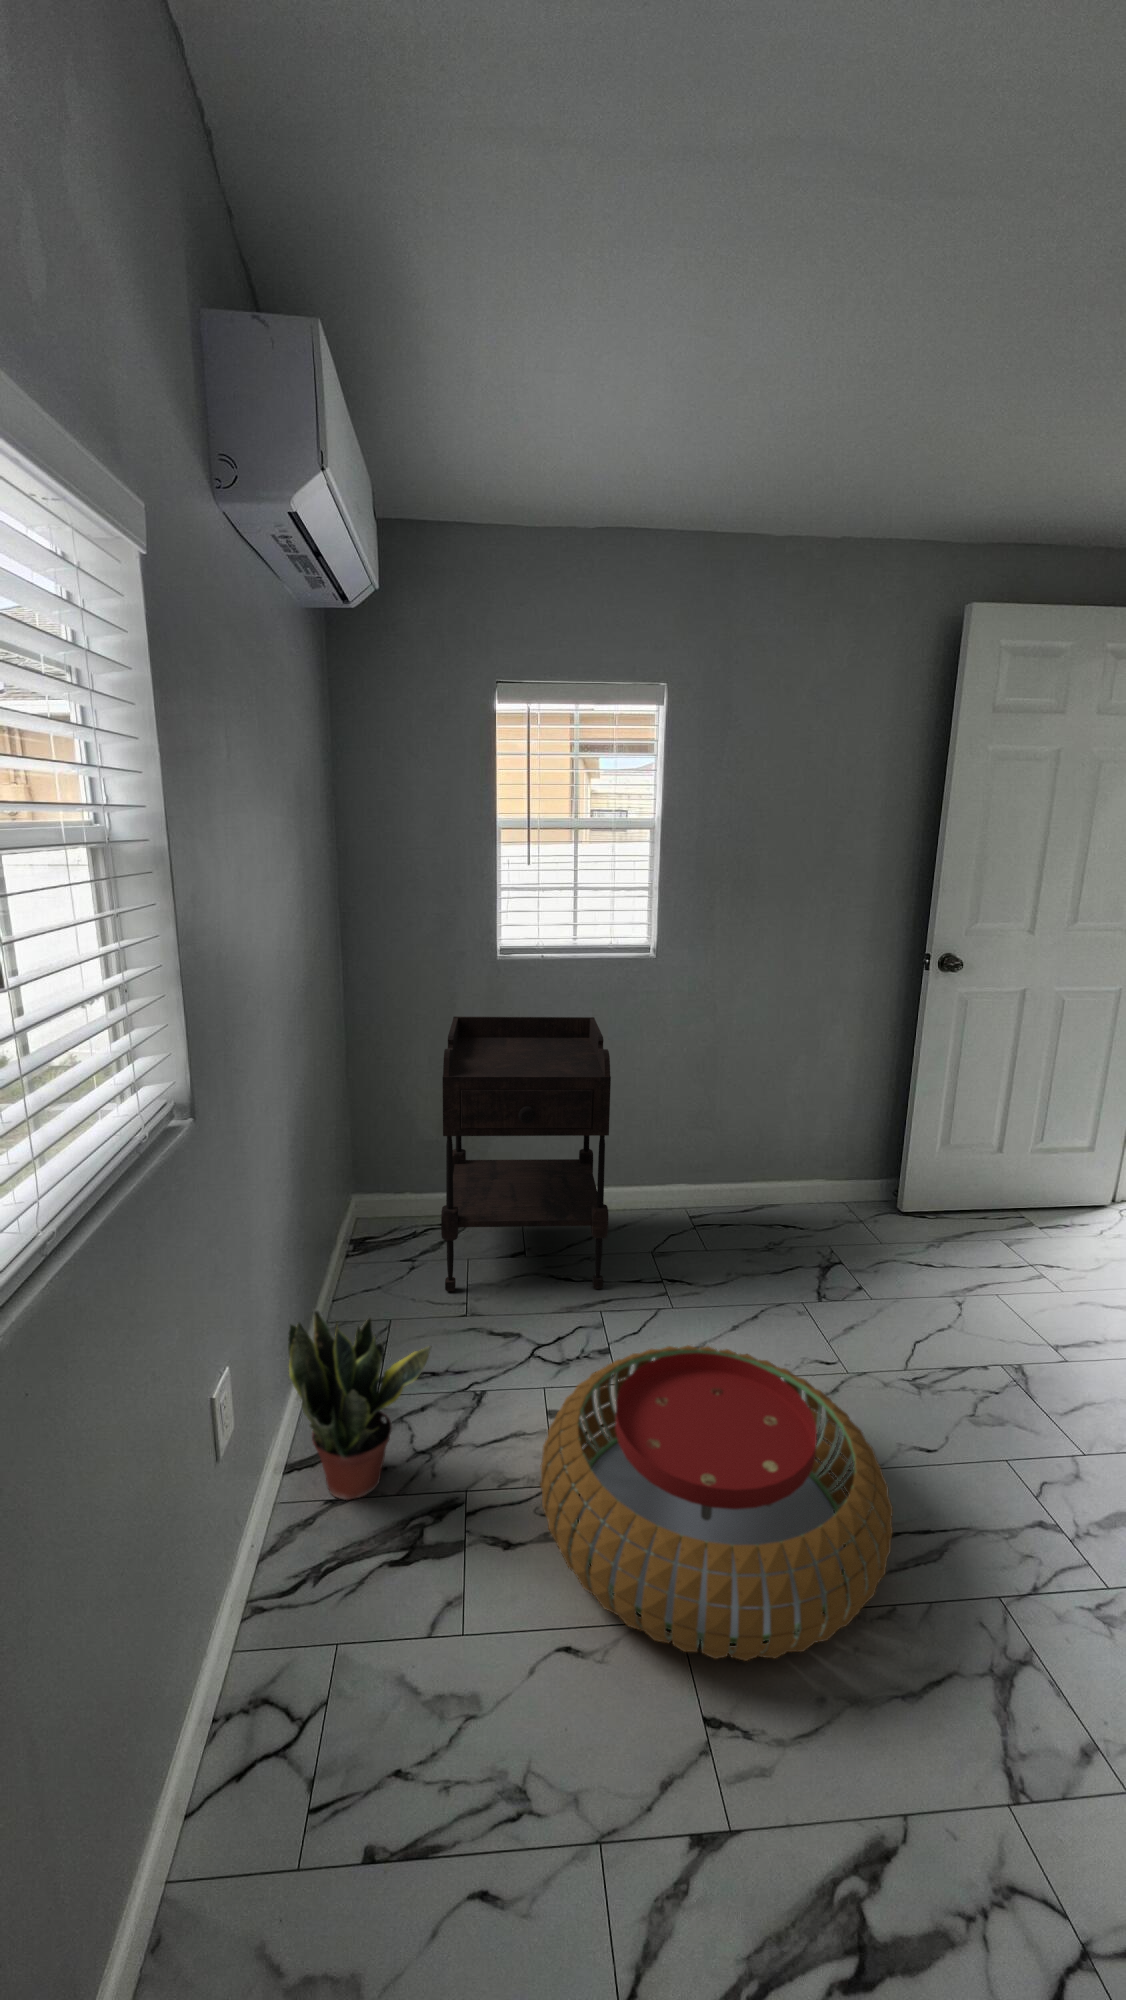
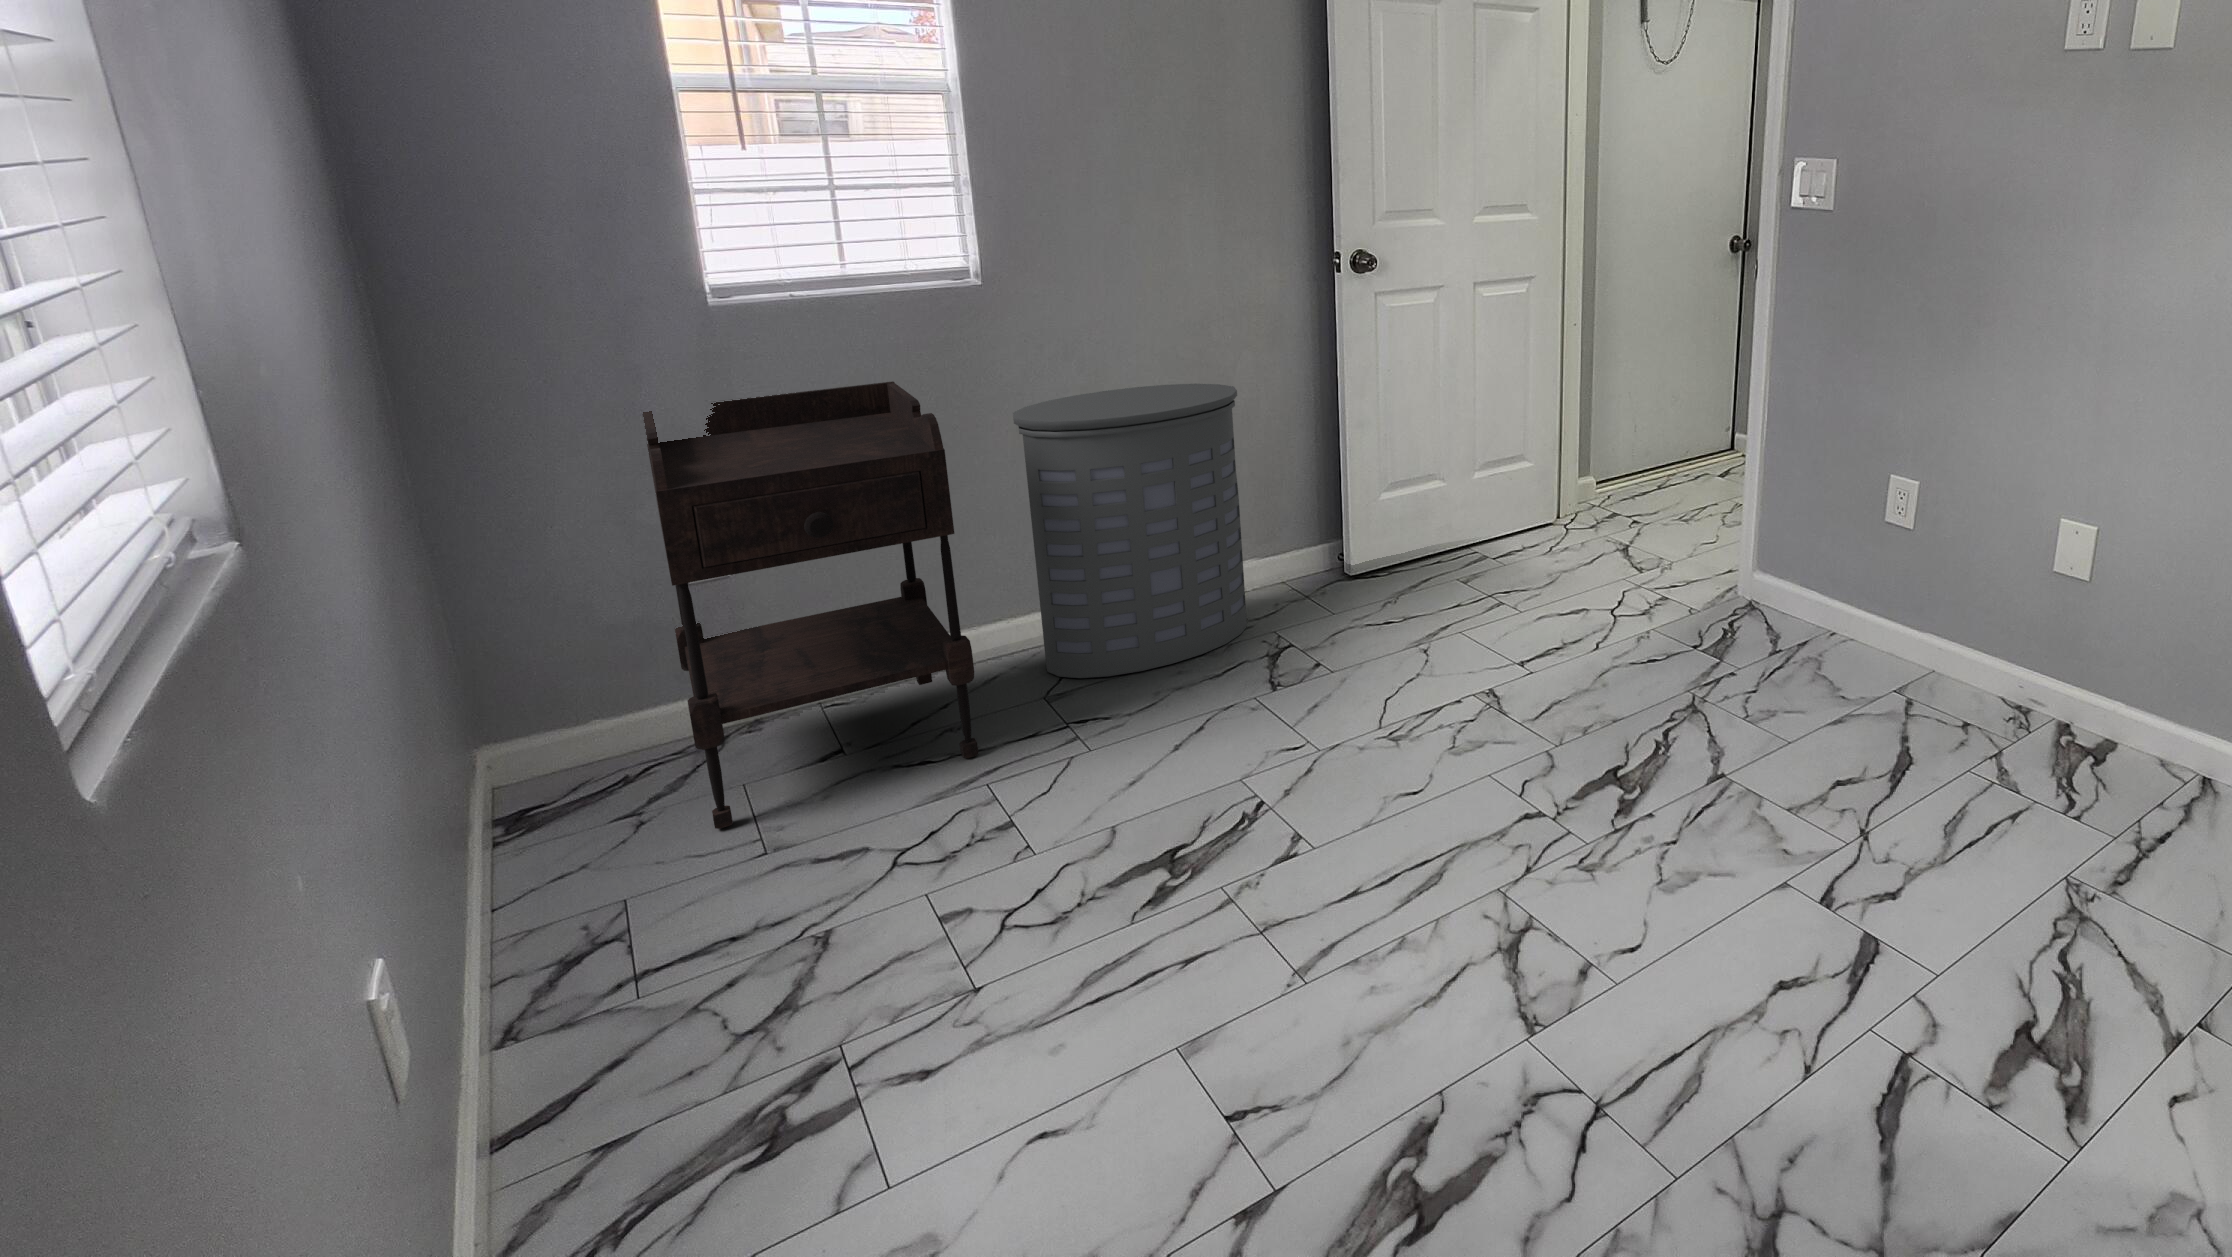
laundry hamper: none [661,1042,829,1254] -> present [1013,384,1247,678]
potted plant: present [288,1309,432,1500] -> none [470,843,751,1135]
pouf: present [540,1345,893,1661] -> none [949,745,1398,1077]

